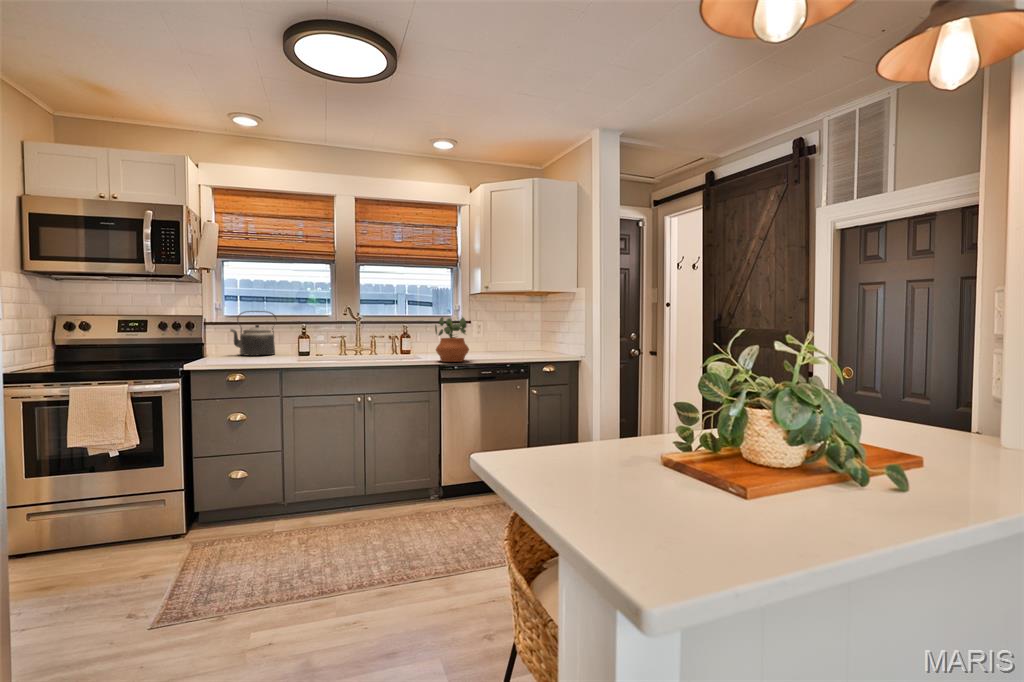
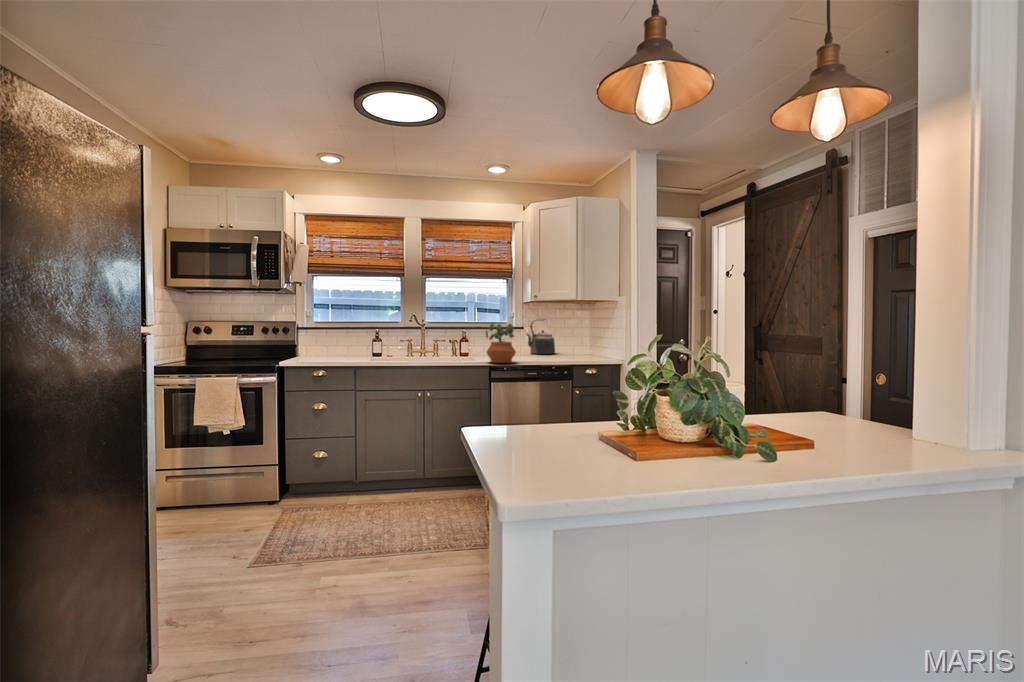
kettle: present [230,311,276,356] -> present [526,319,555,354]

